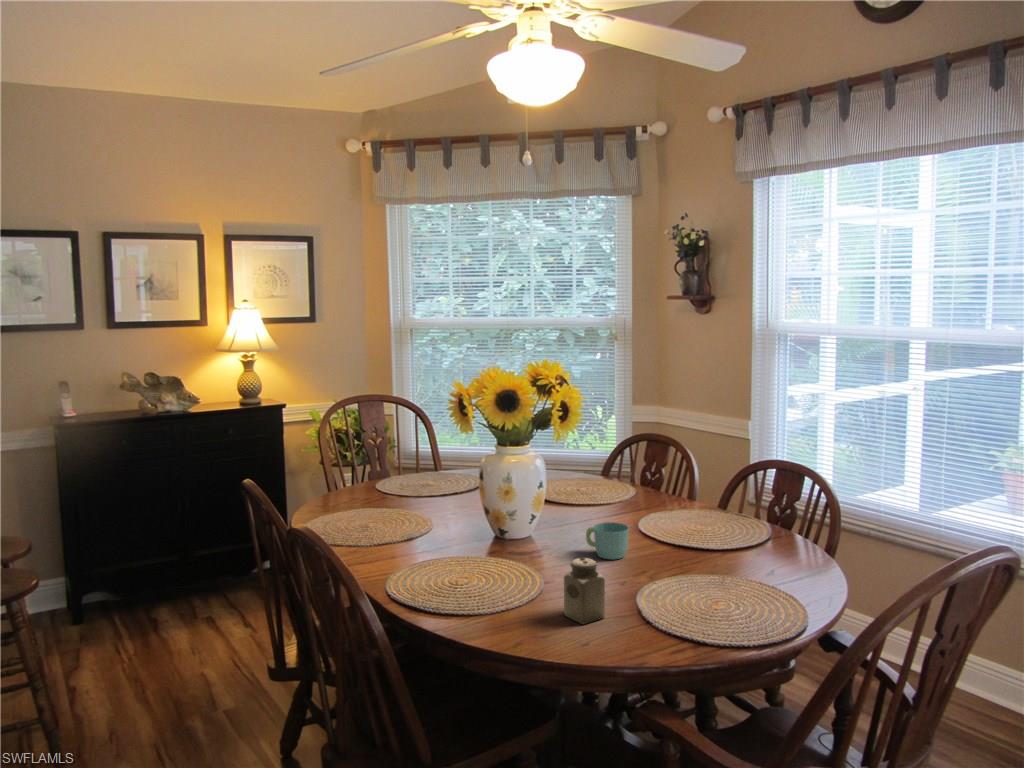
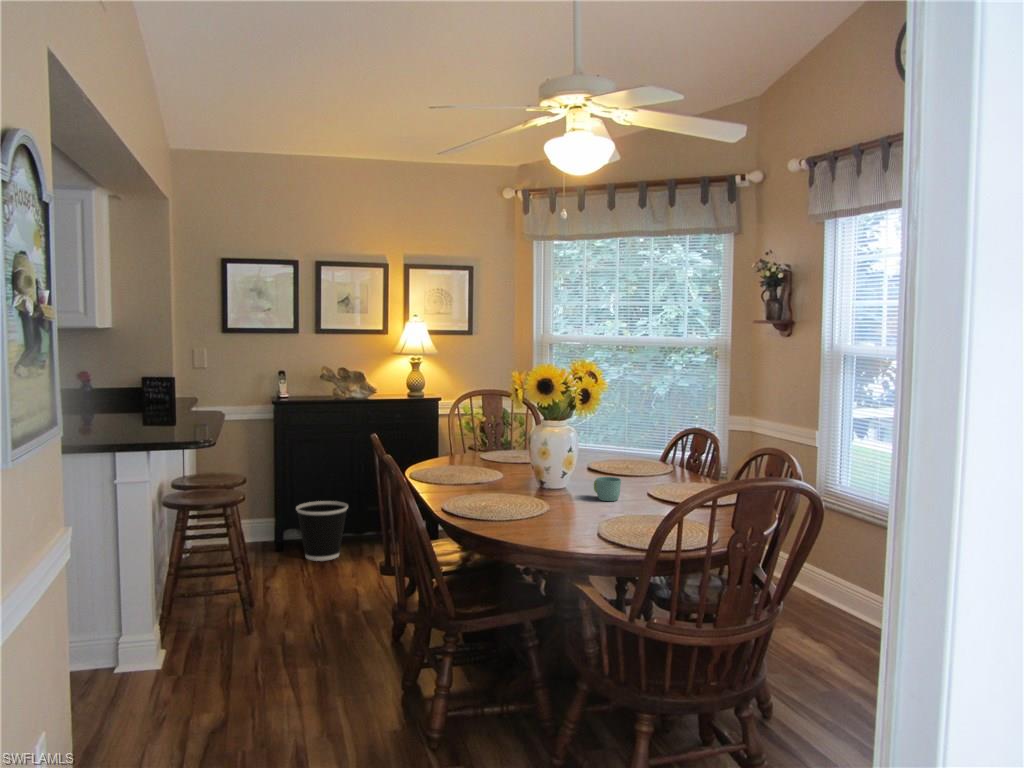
wastebasket: none [96,552,173,639] -> present [296,501,348,561]
salt shaker: present [564,558,605,624] -> none [545,484,570,524]

